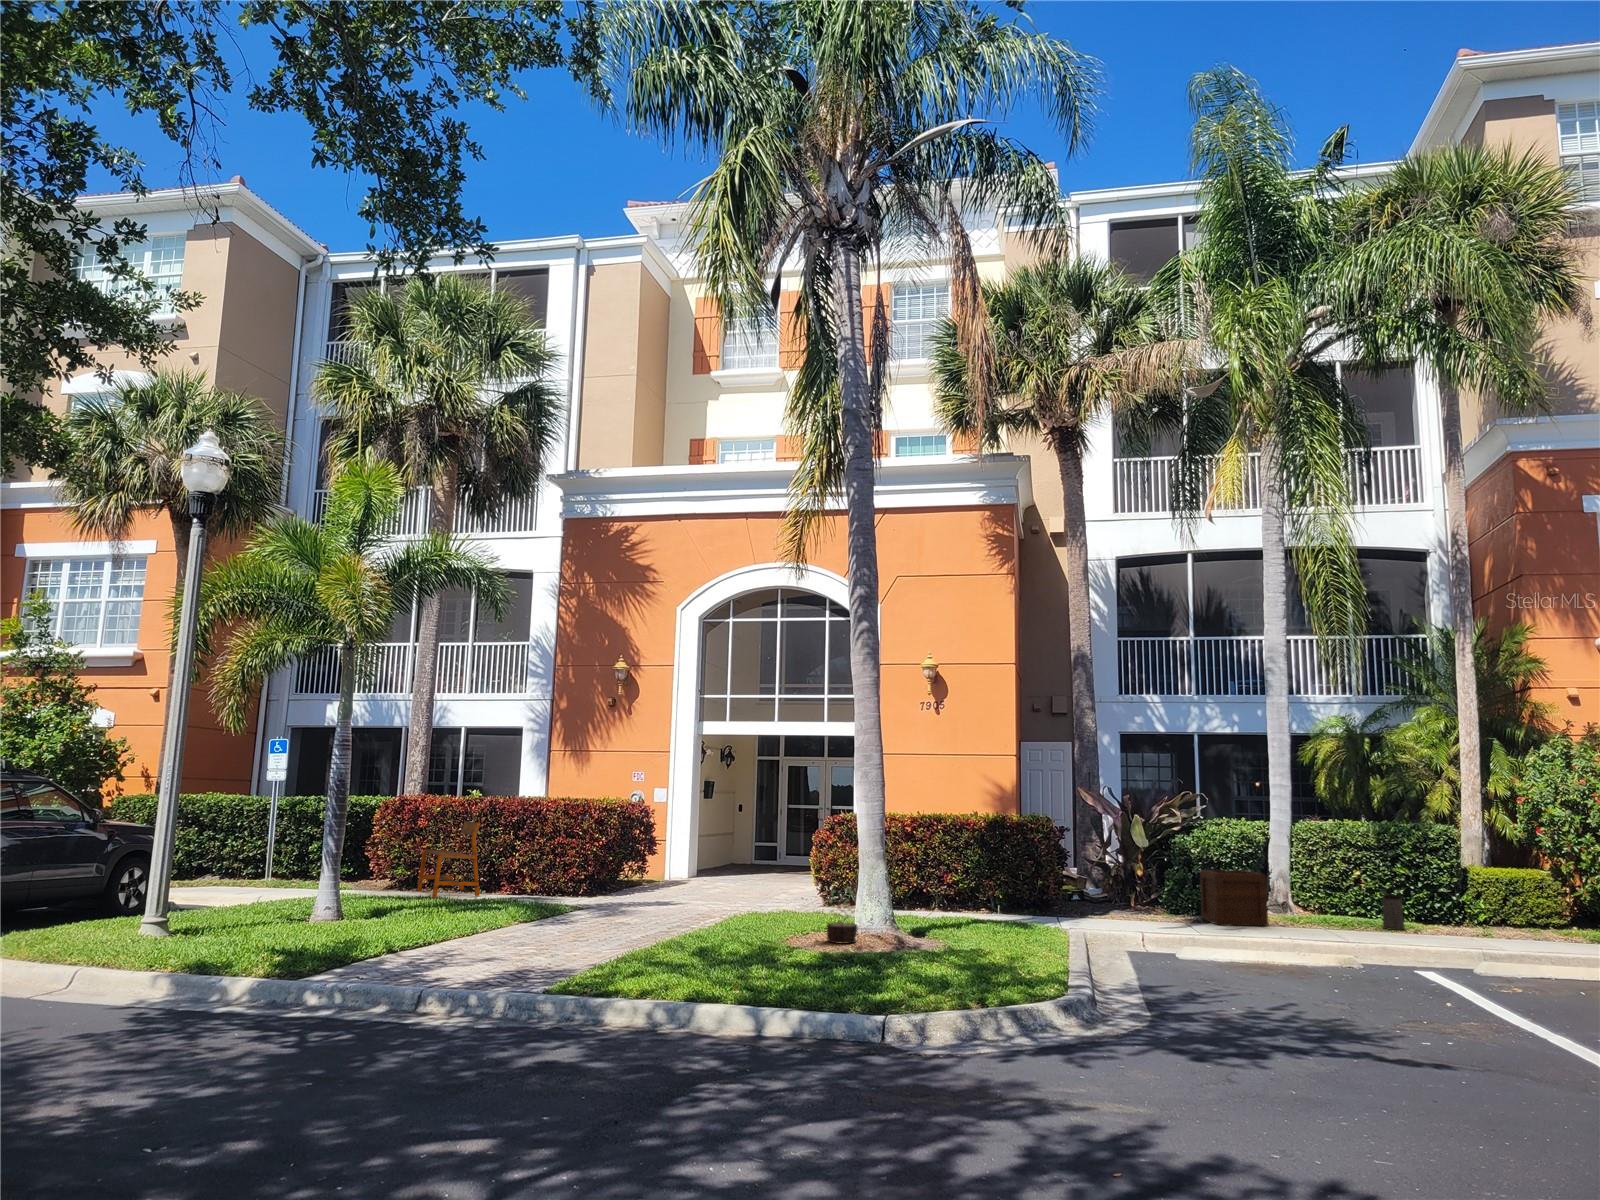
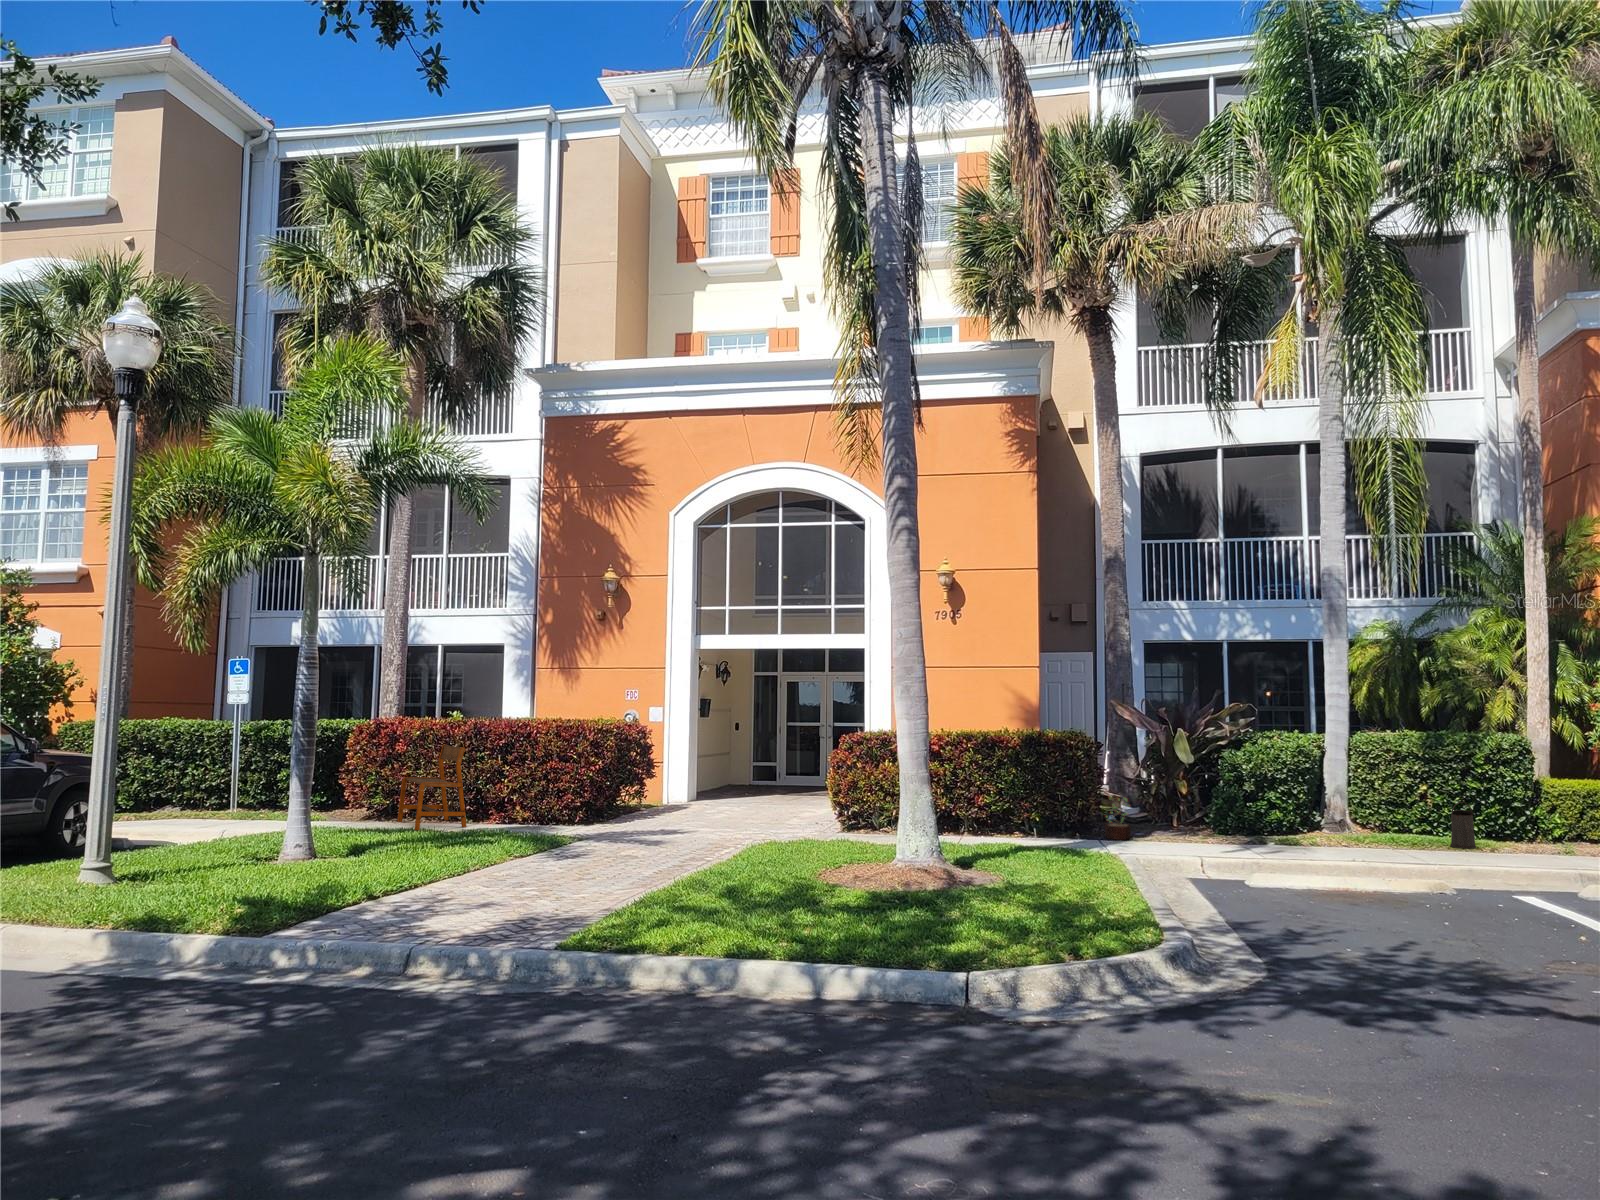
wooden crate: present [1200,870,1268,926] -> none [1253,787,1330,846]
decorative plant: present [827,887,858,944] -> present [1105,796,1131,840]

